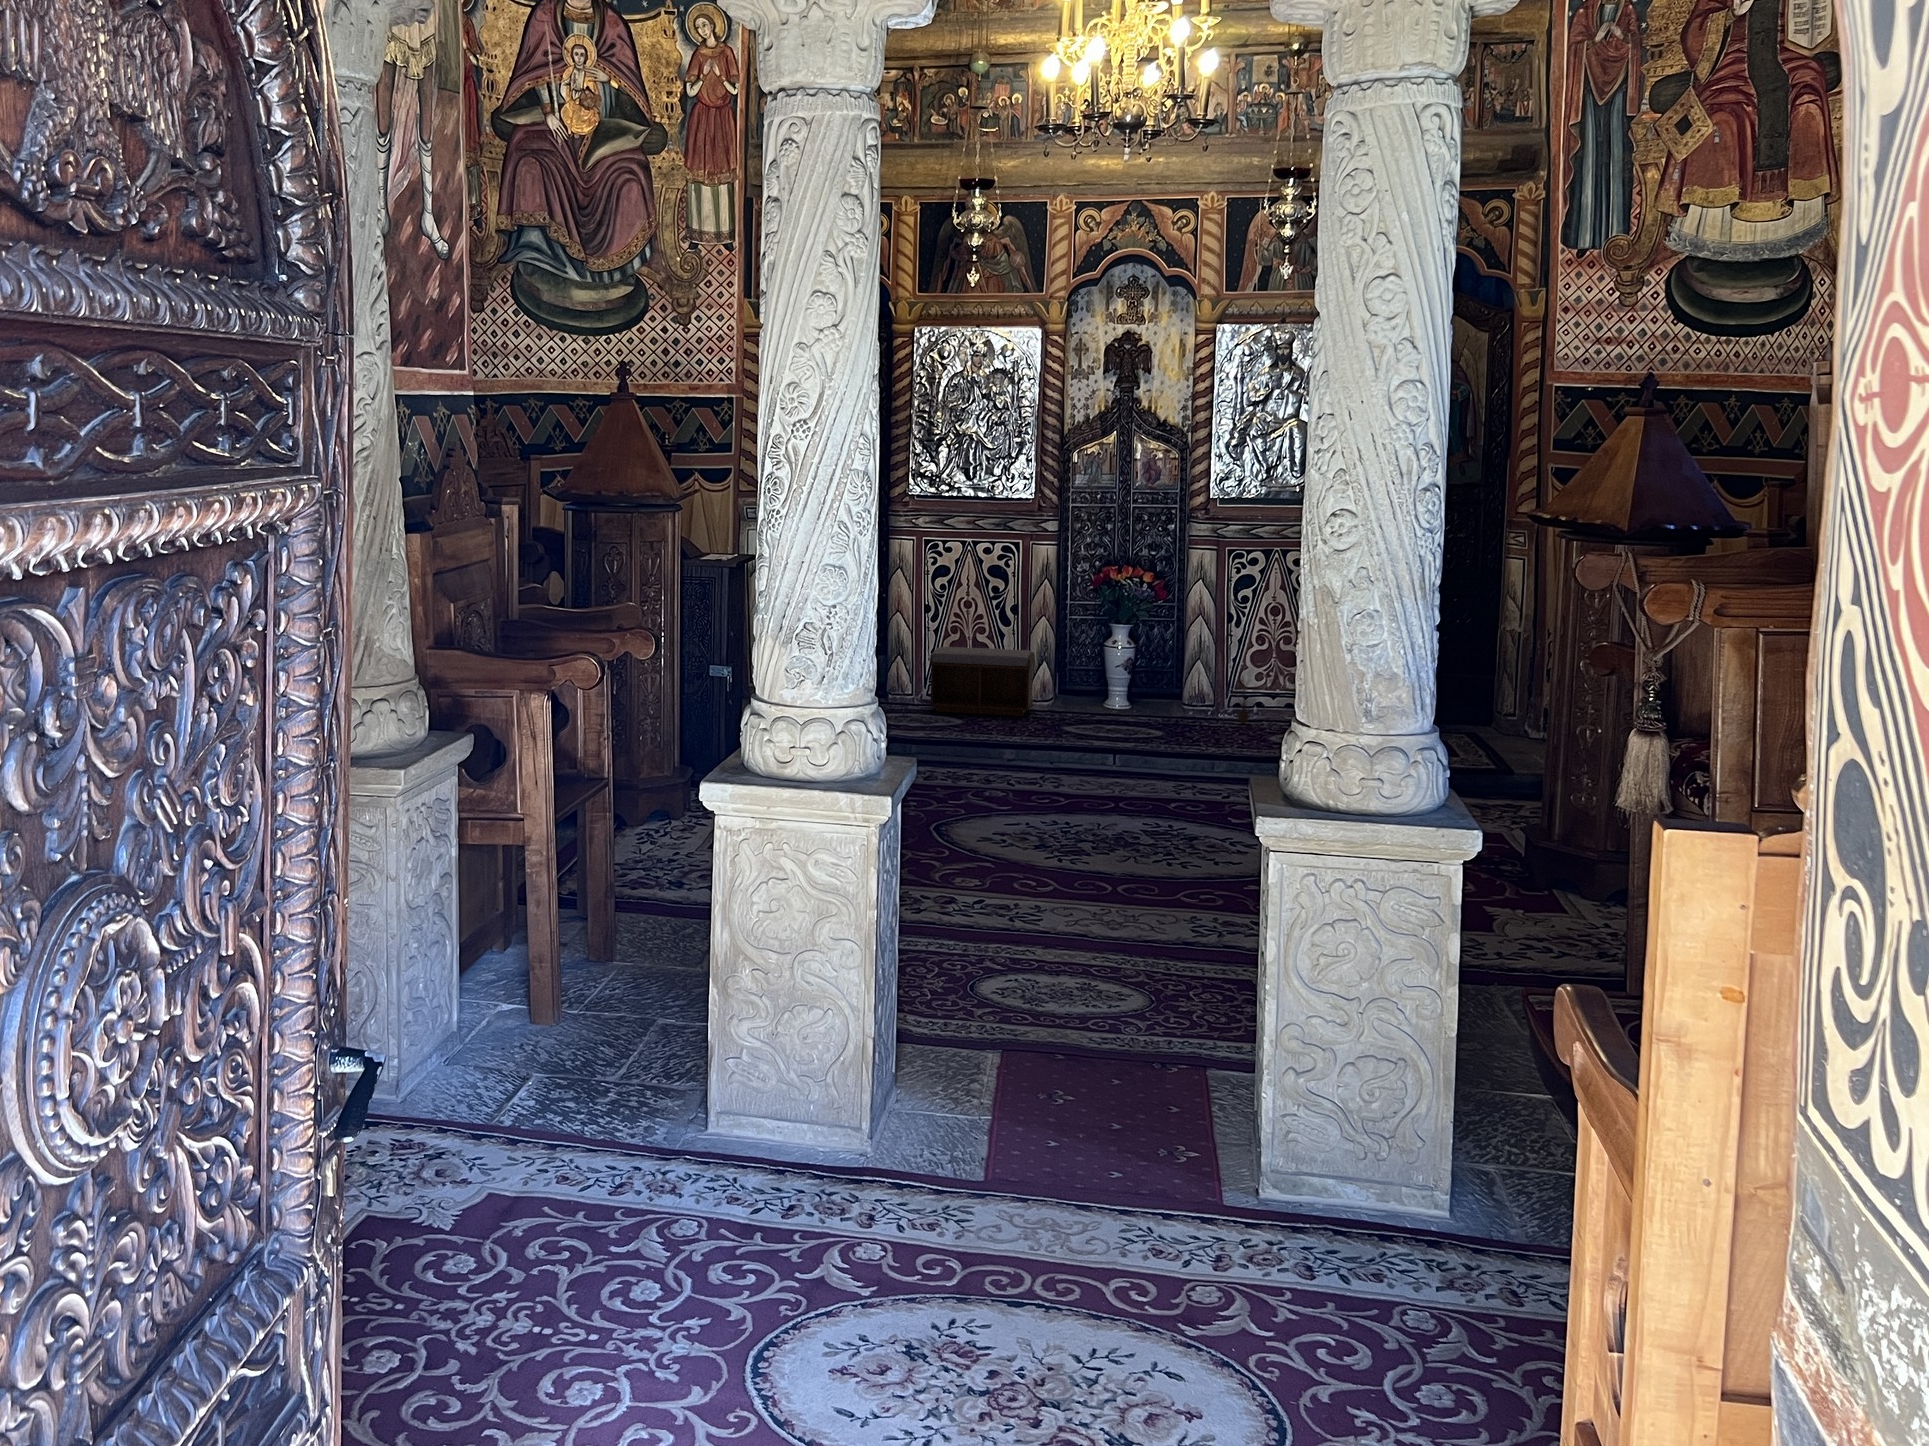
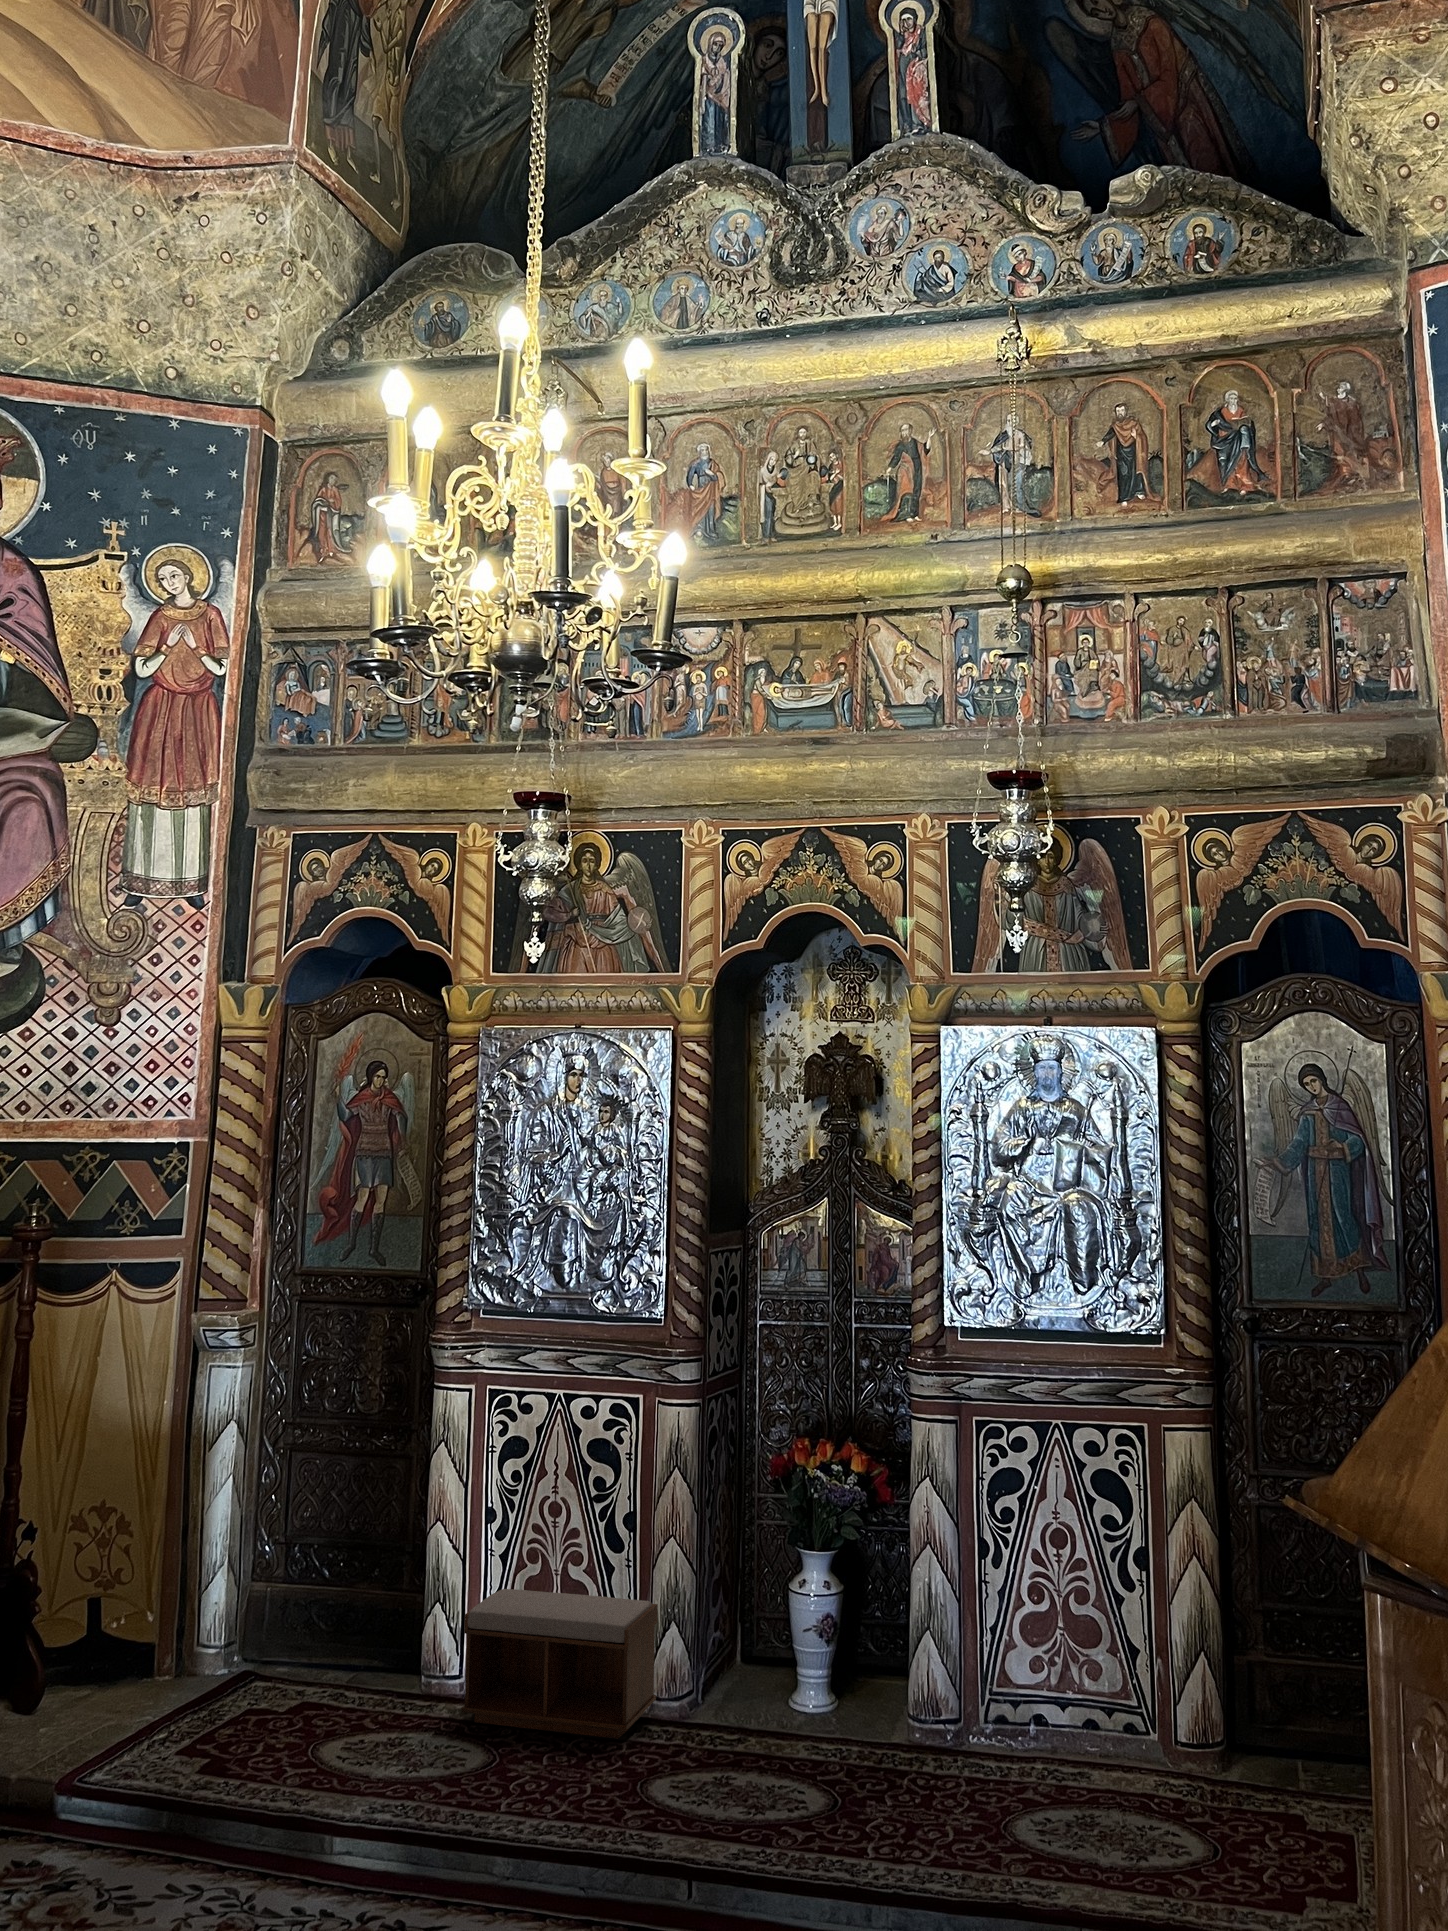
decorative plant: present [1234,680,1258,724] -> none [971,1667,1034,1763]

